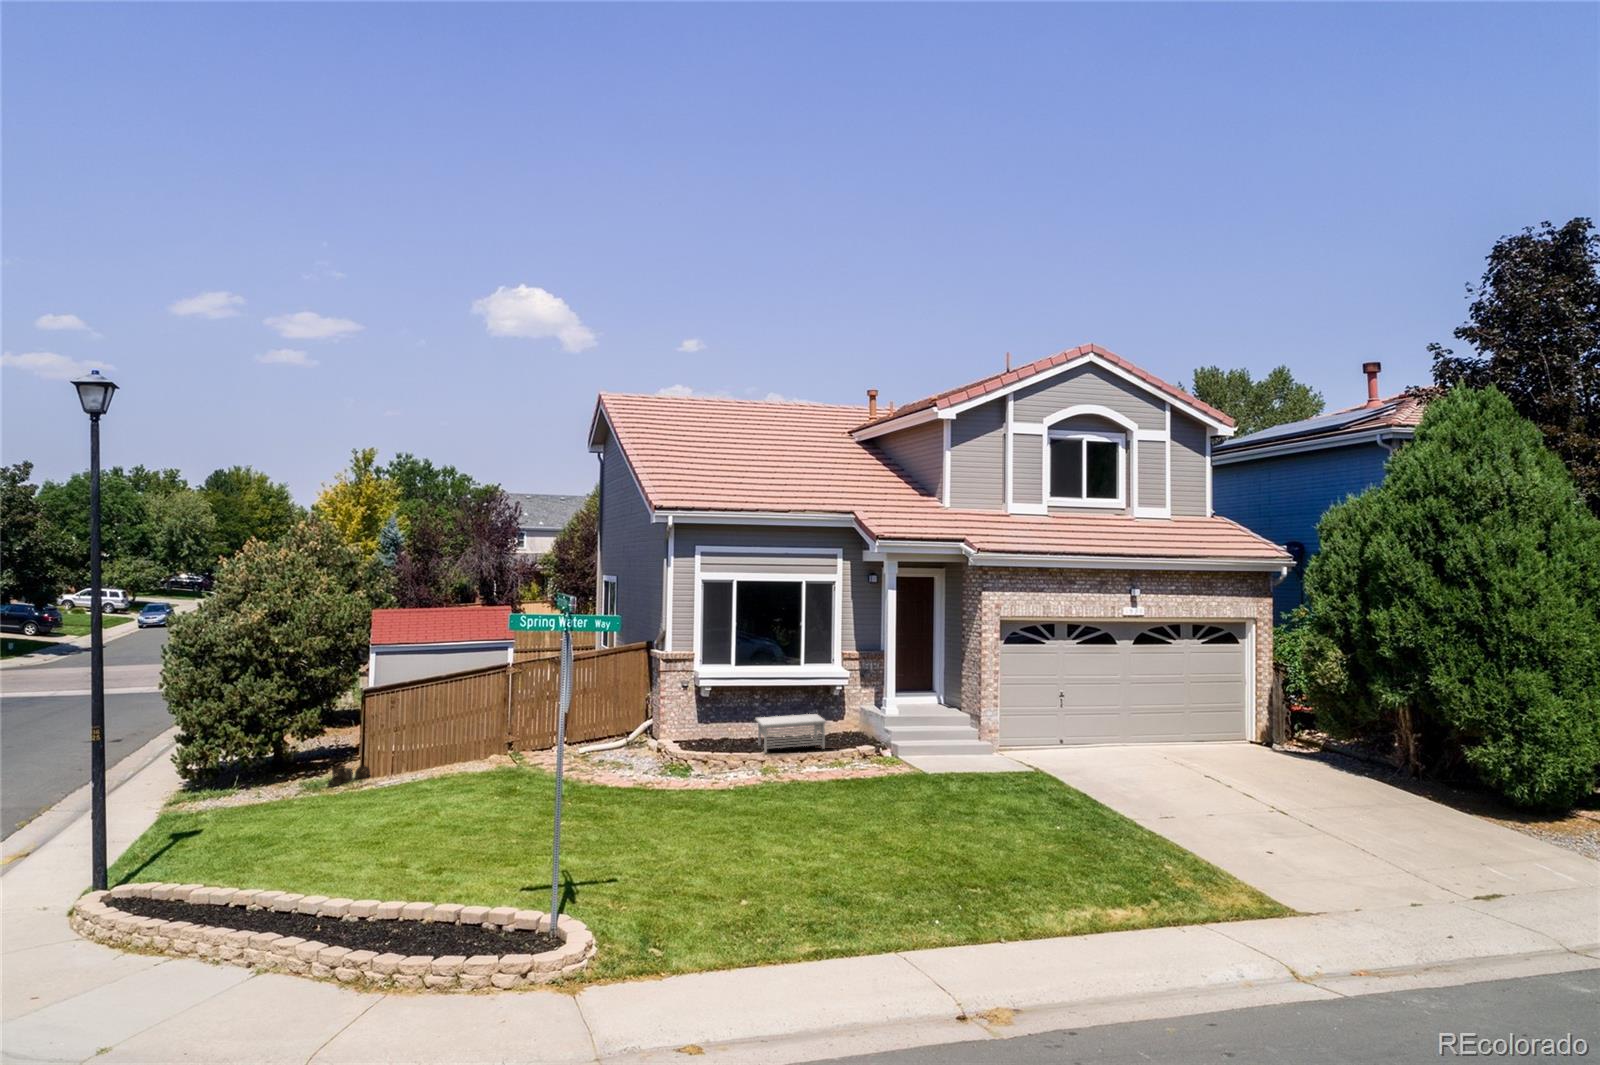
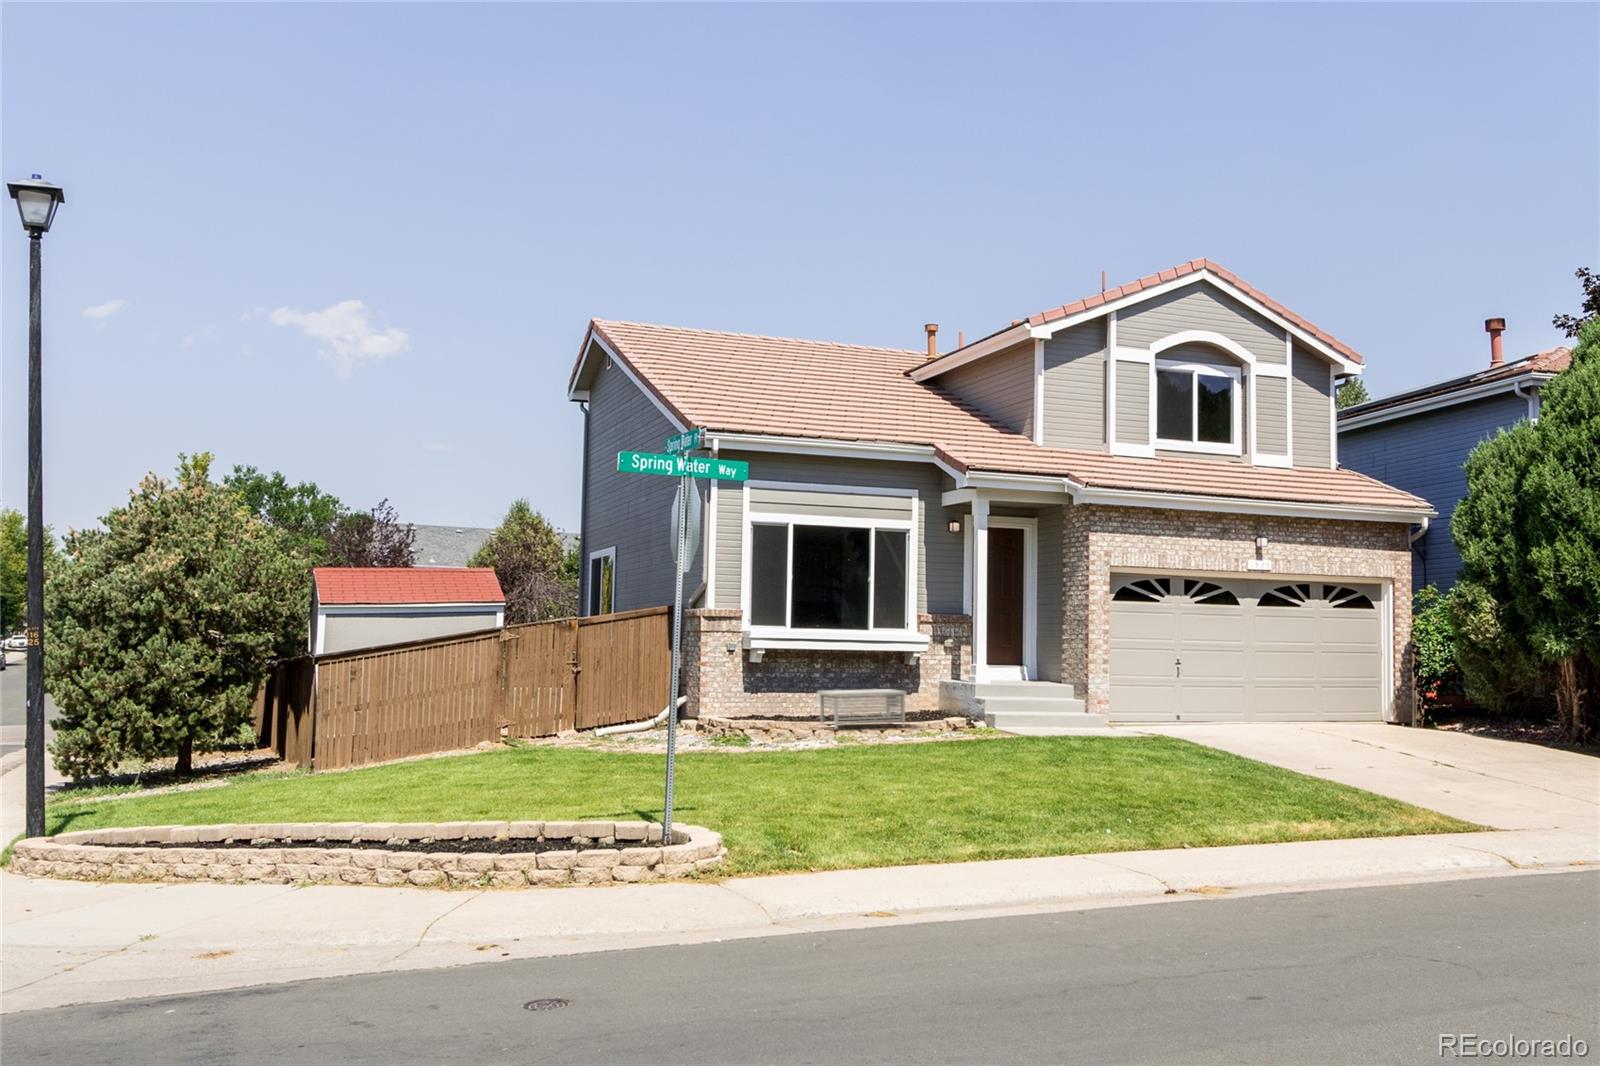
woven basket: present [328,765,370,787] -> none [265,754,314,777]

